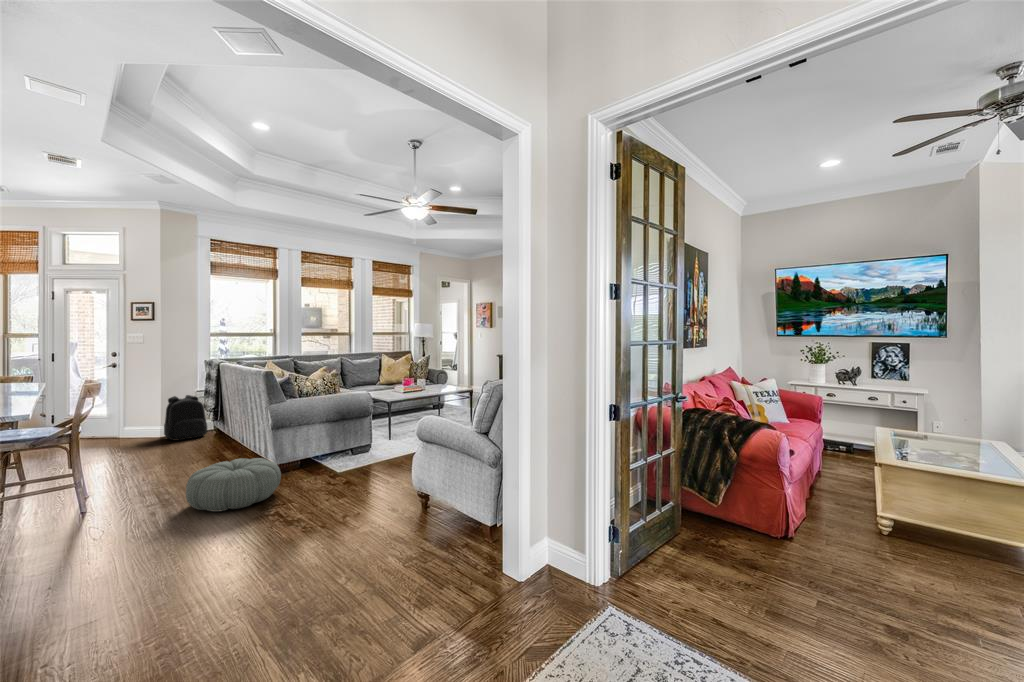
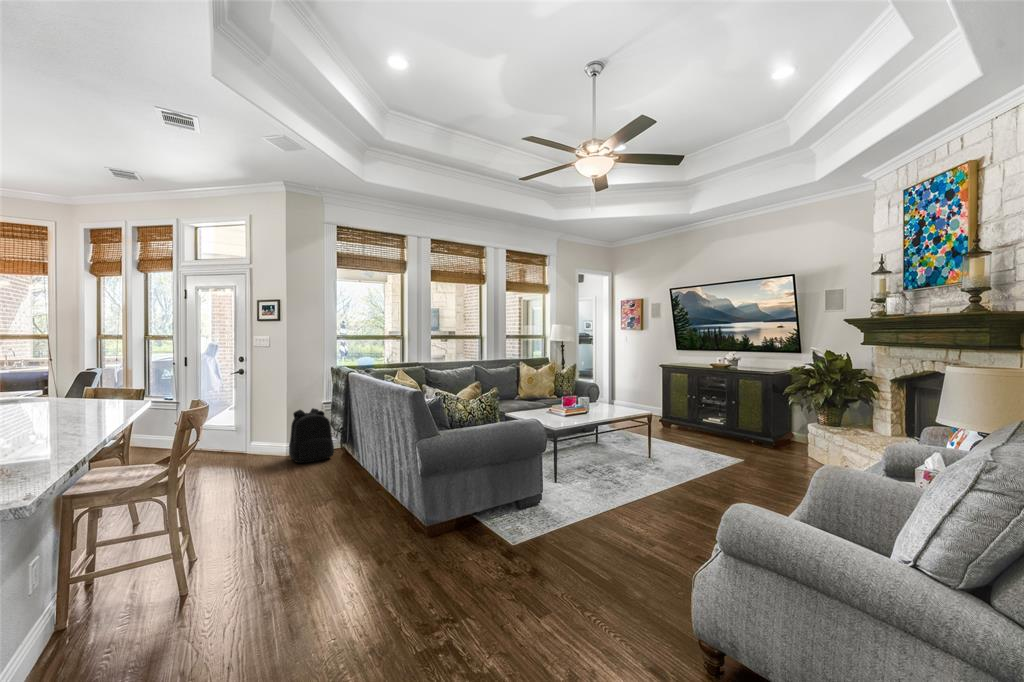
pouf: present [186,458,281,512] -> none [317,521,440,618]

